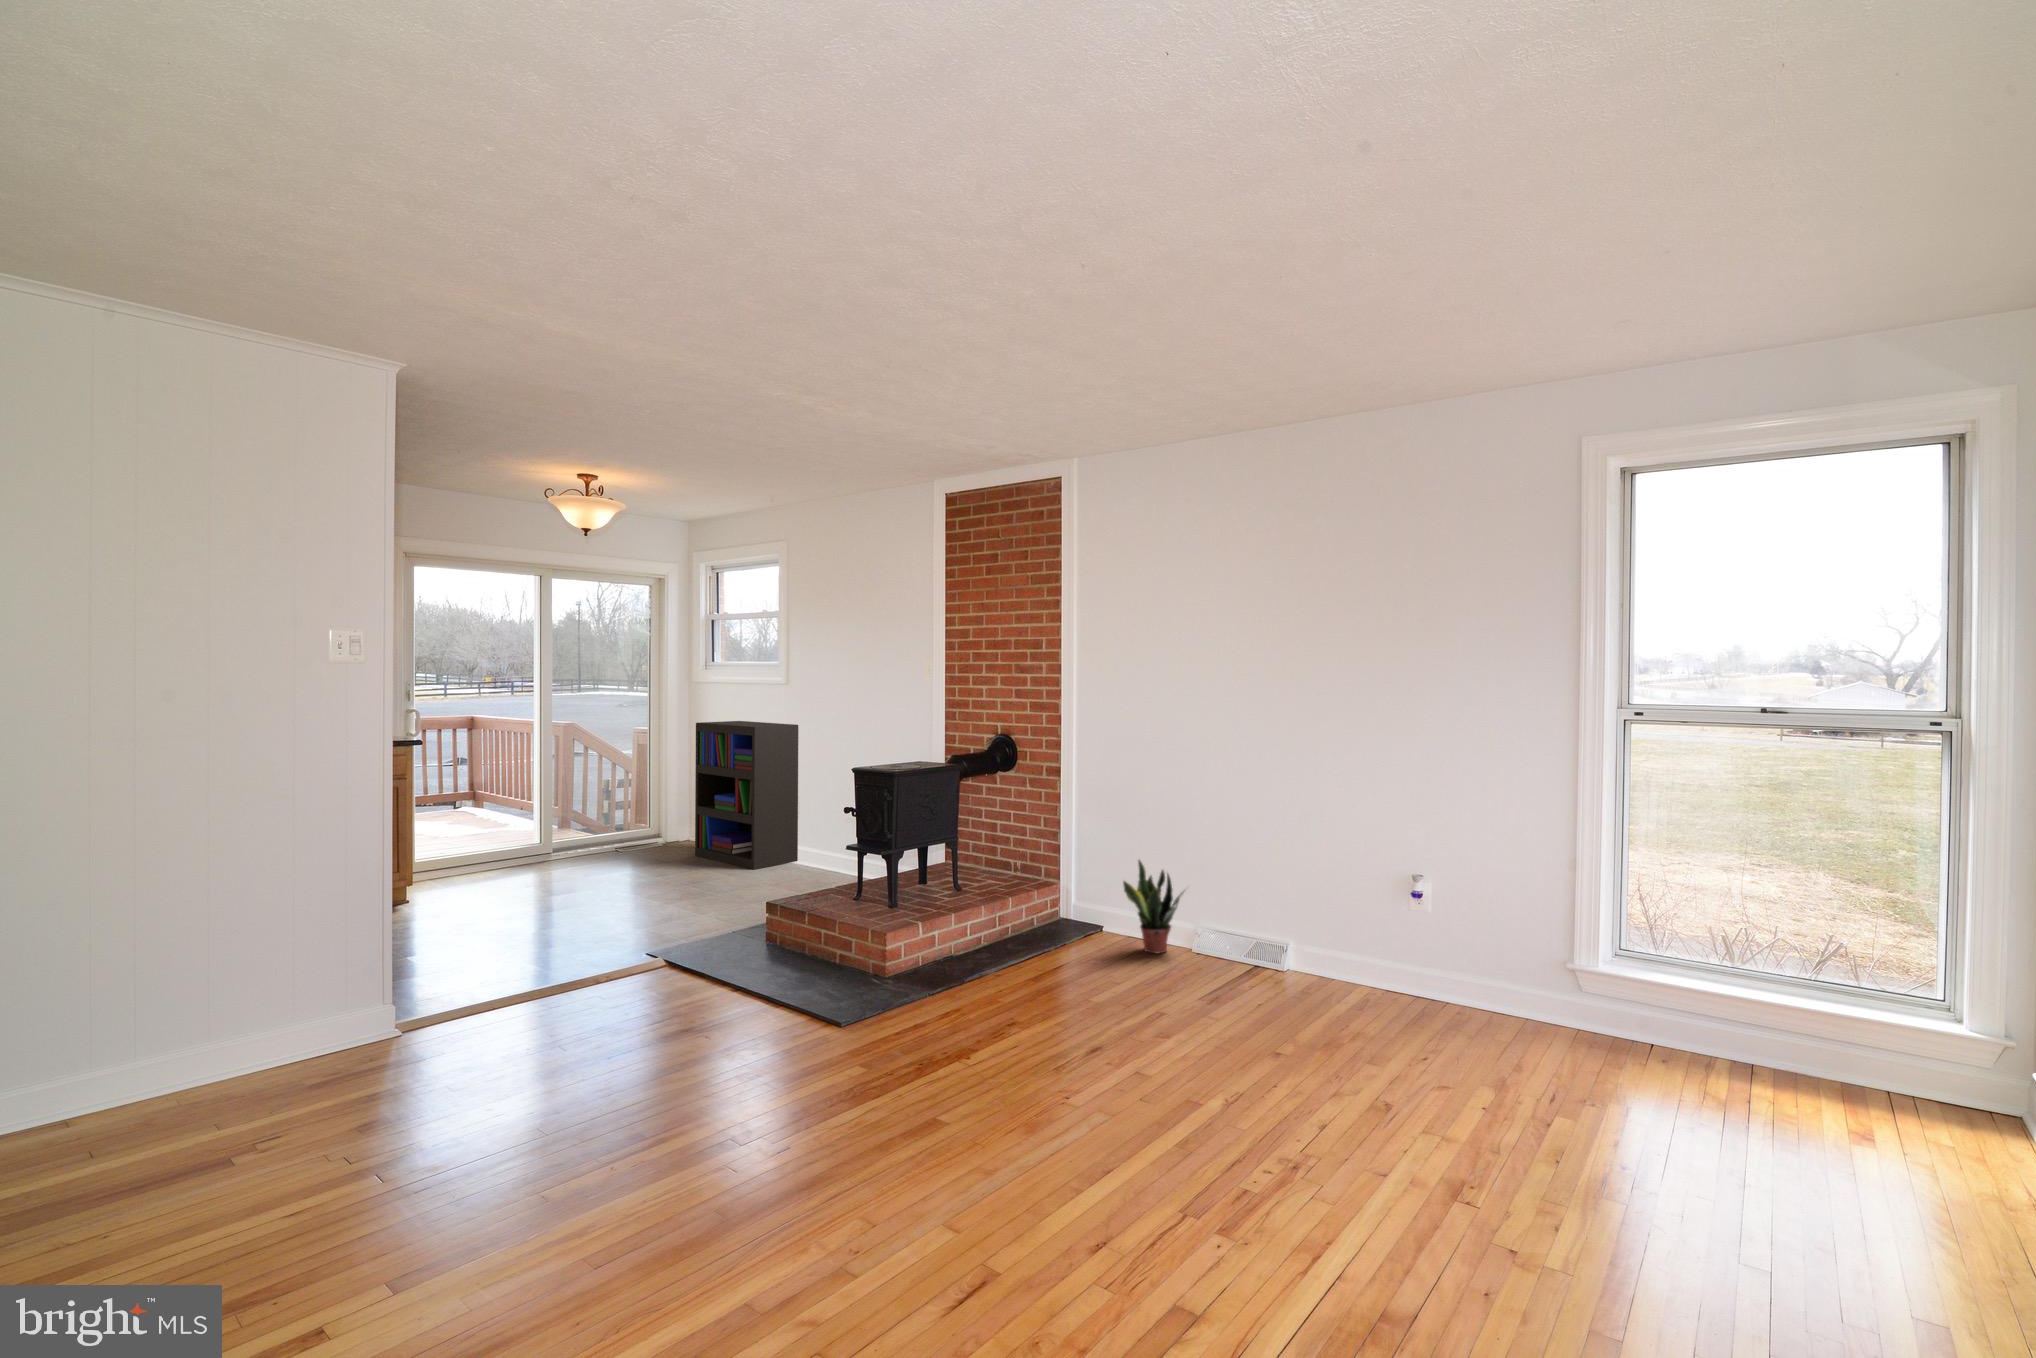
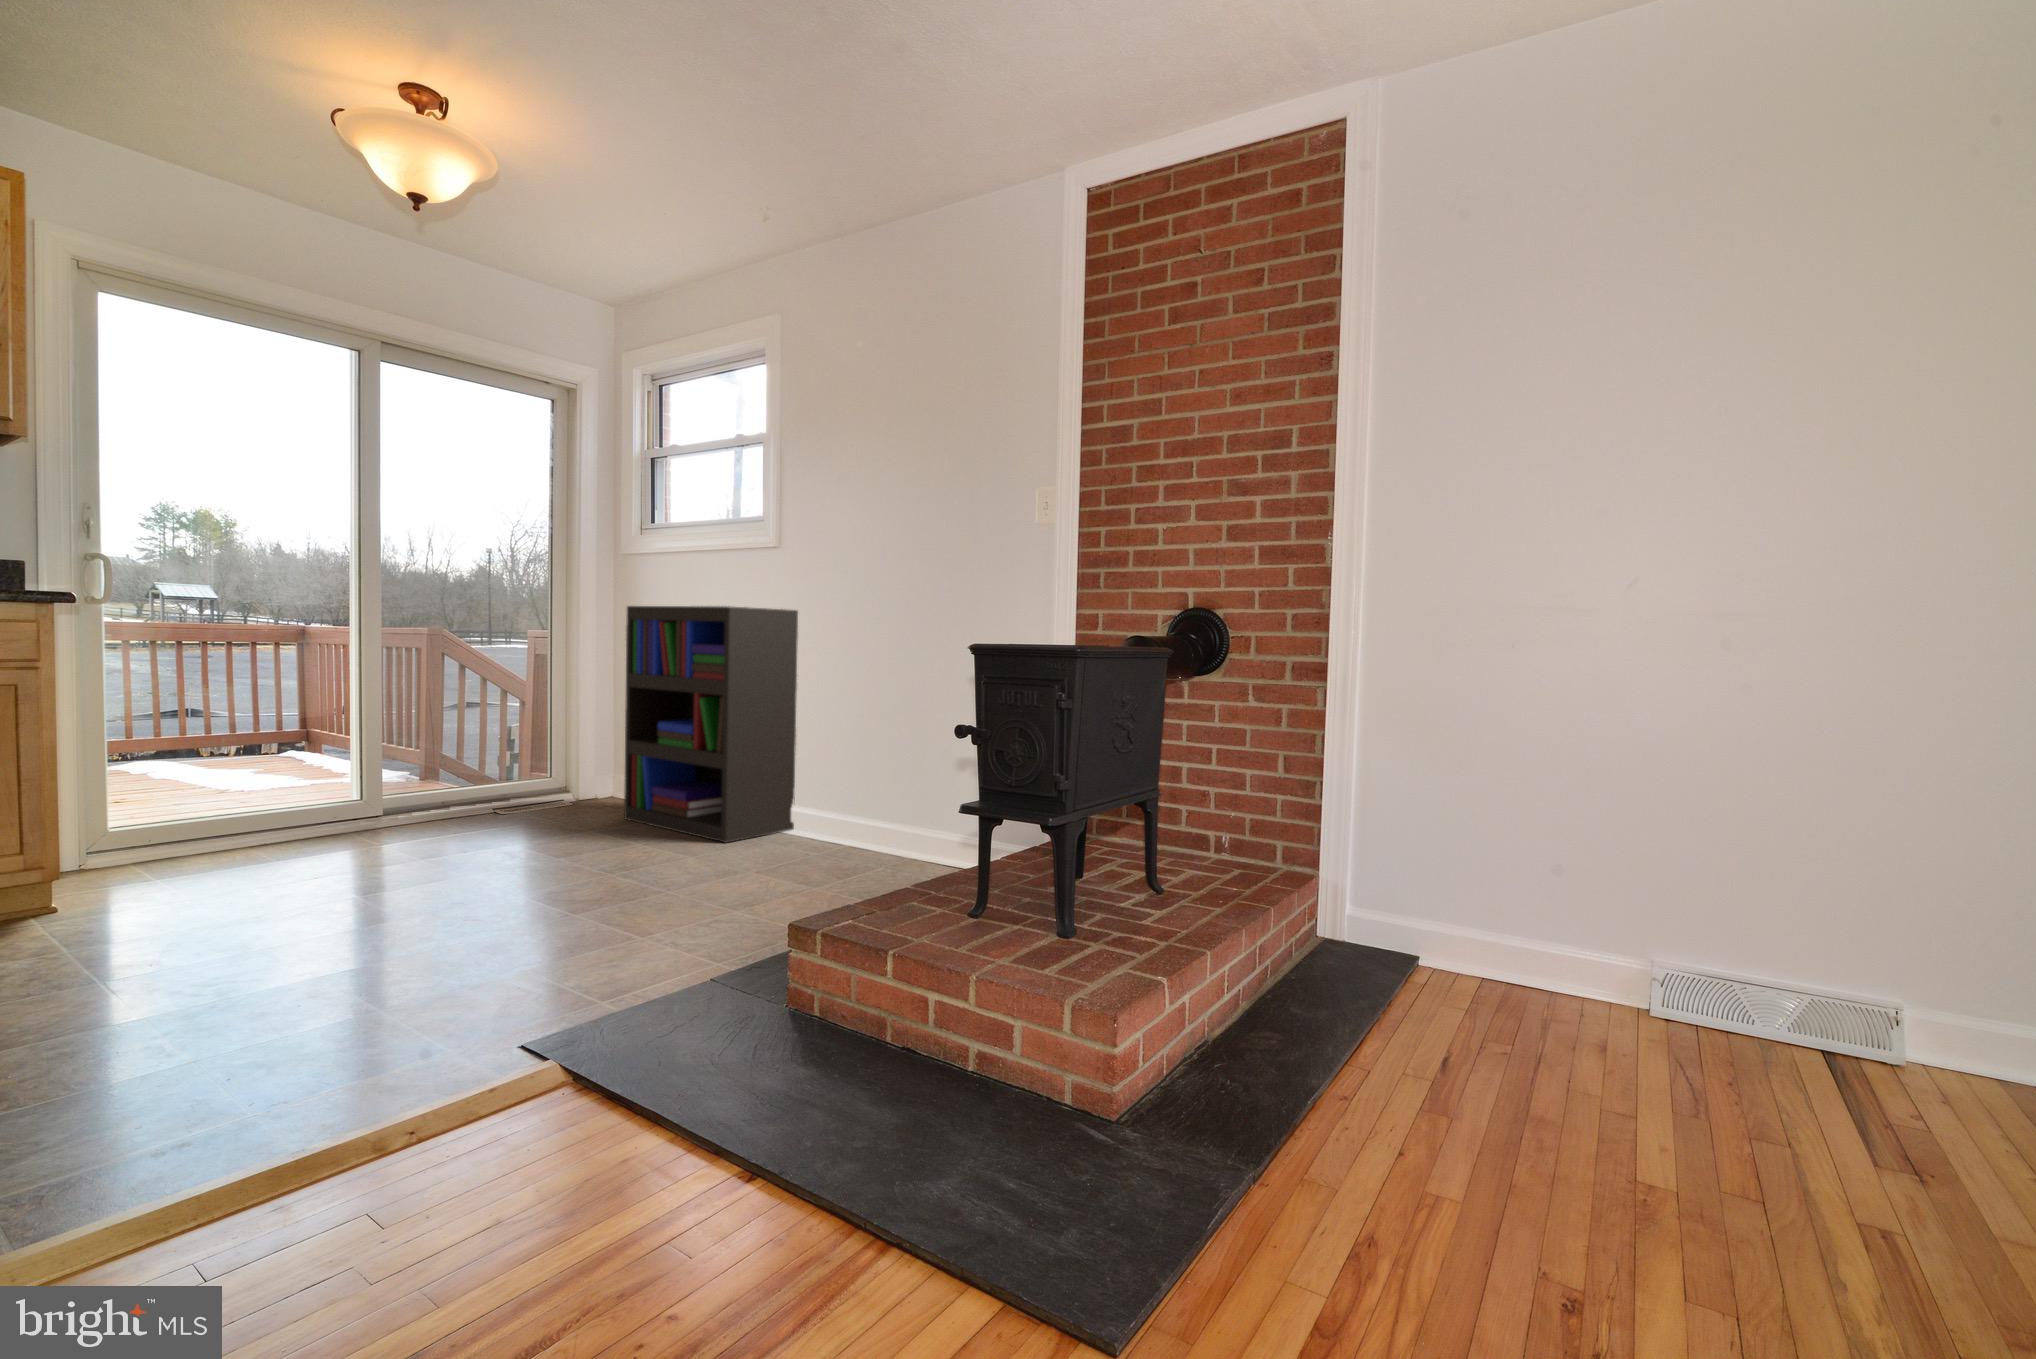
potted plant: present [1123,860,1185,953] -> none [1524,832,1656,1023]

